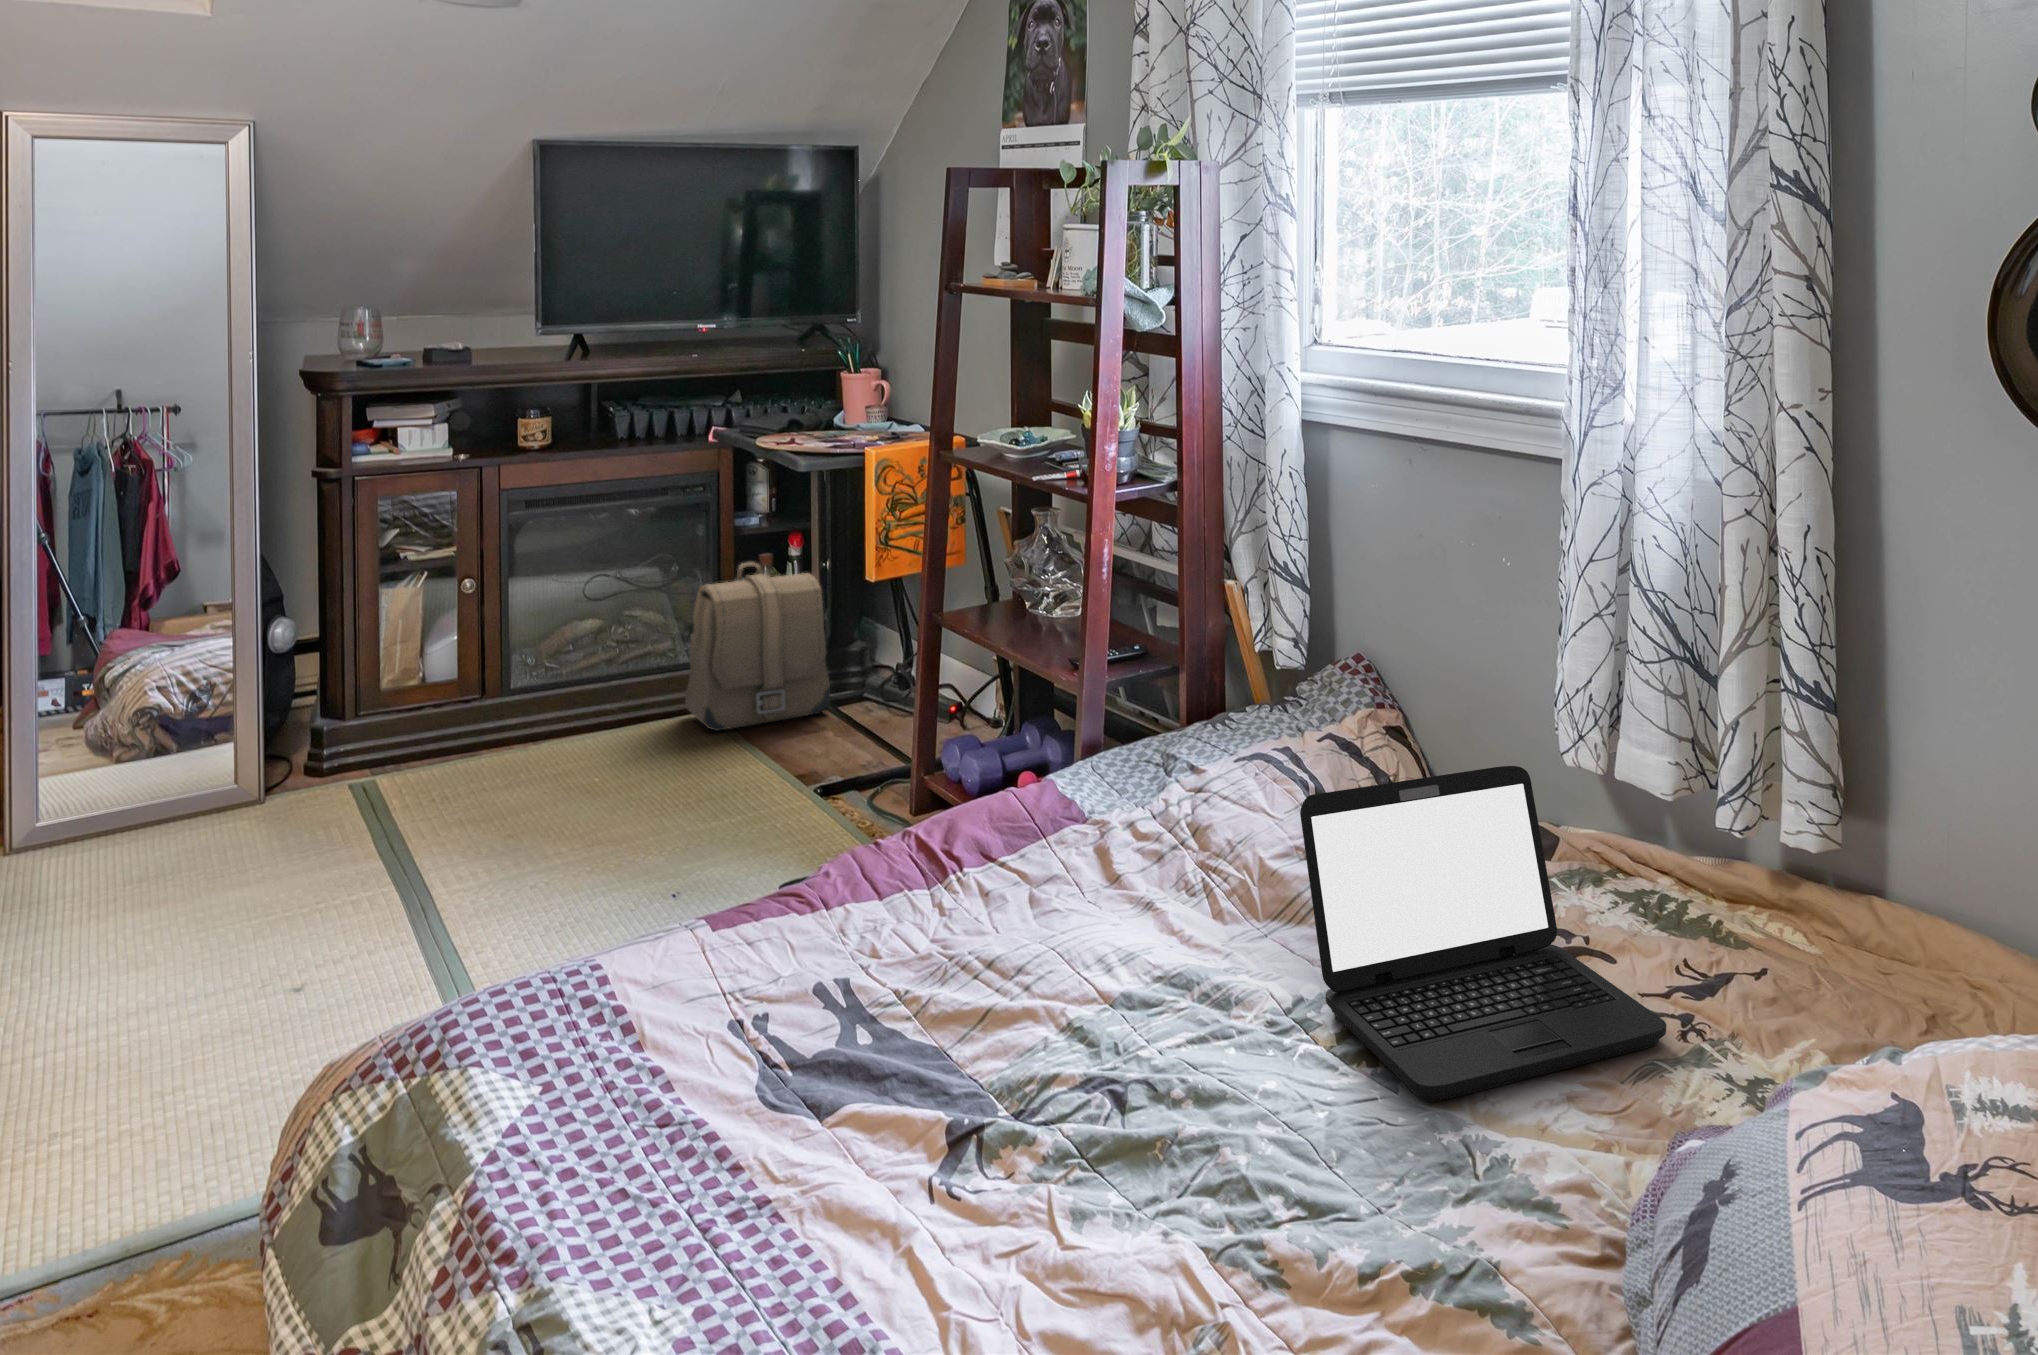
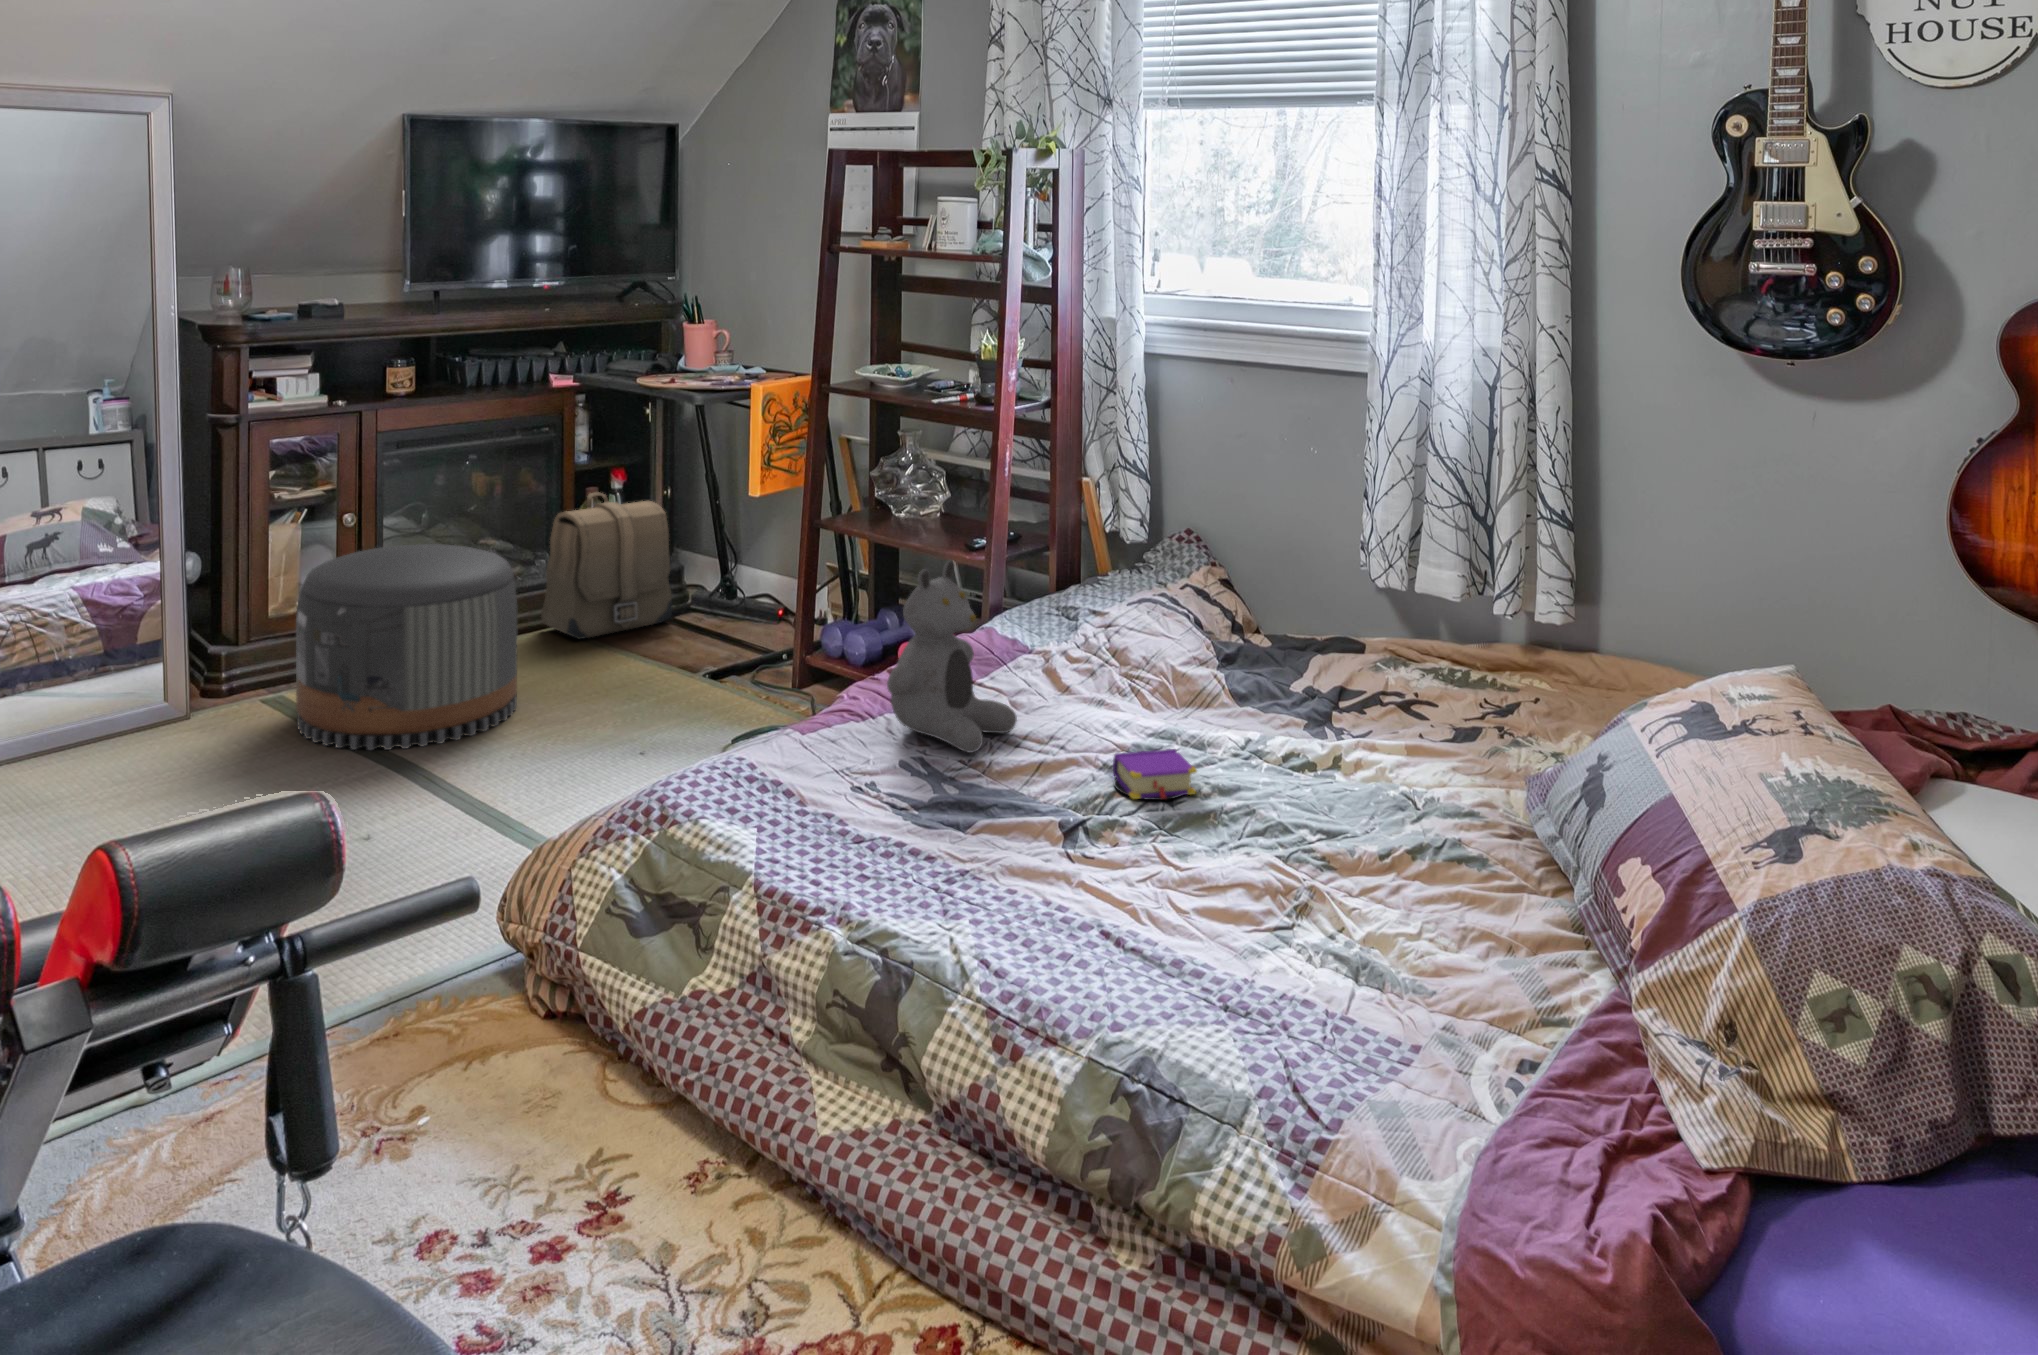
pouf: none [345,625,598,867] -> present [296,544,518,750]
teddy bear: none [774,717,968,996] -> present [887,560,1017,753]
laptop: present [1300,766,1666,1102] -> none [1252,579,1495,779]
book: none [986,1022,1208,1149] -> present [1113,749,1197,800]

